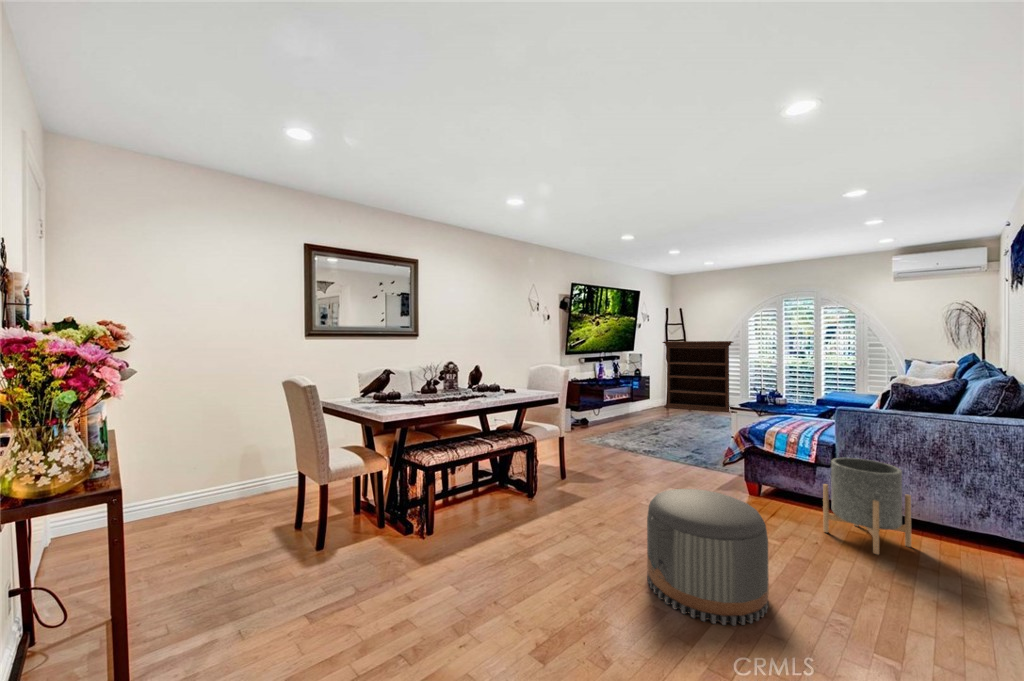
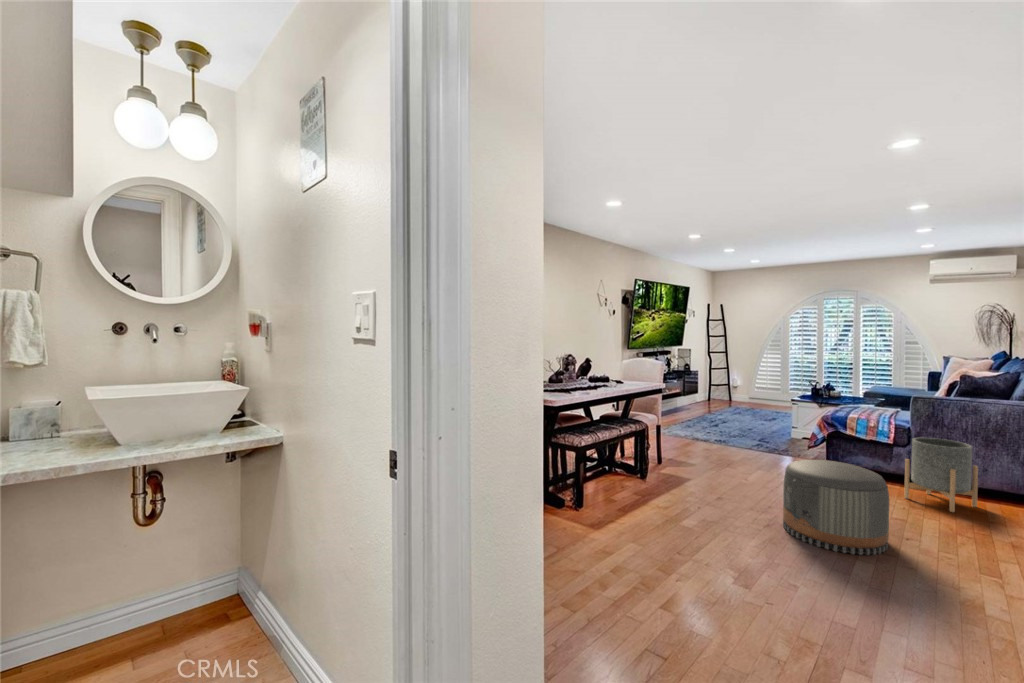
bookshelf: present [663,341,733,413] -> none [705,337,776,407]

